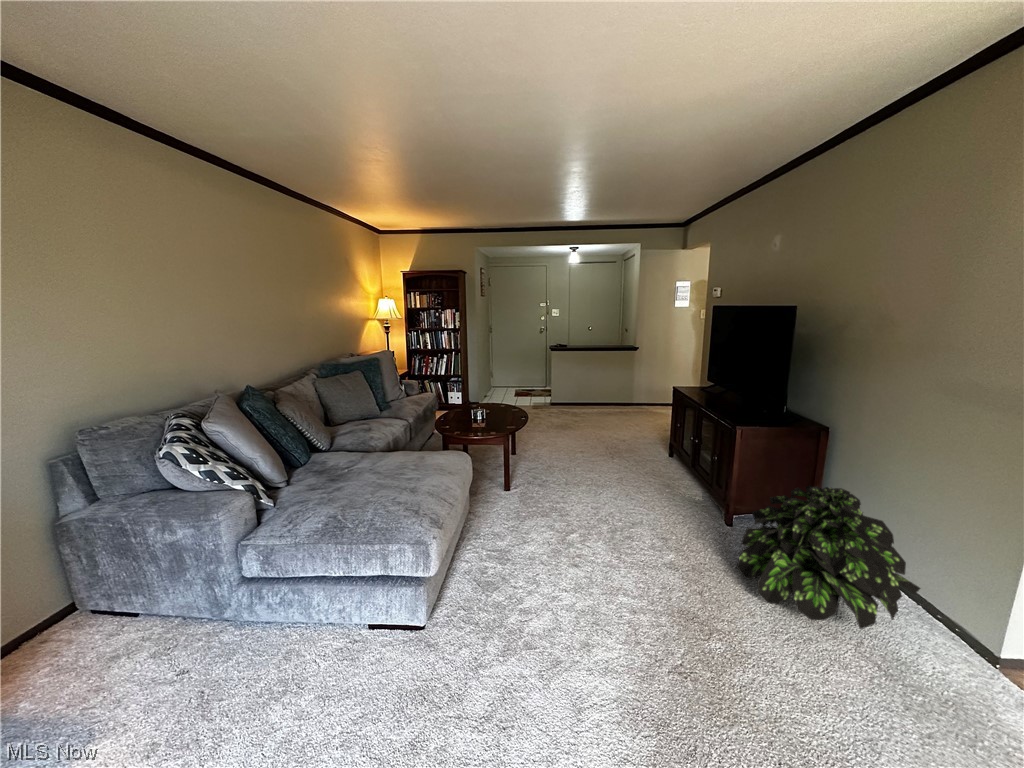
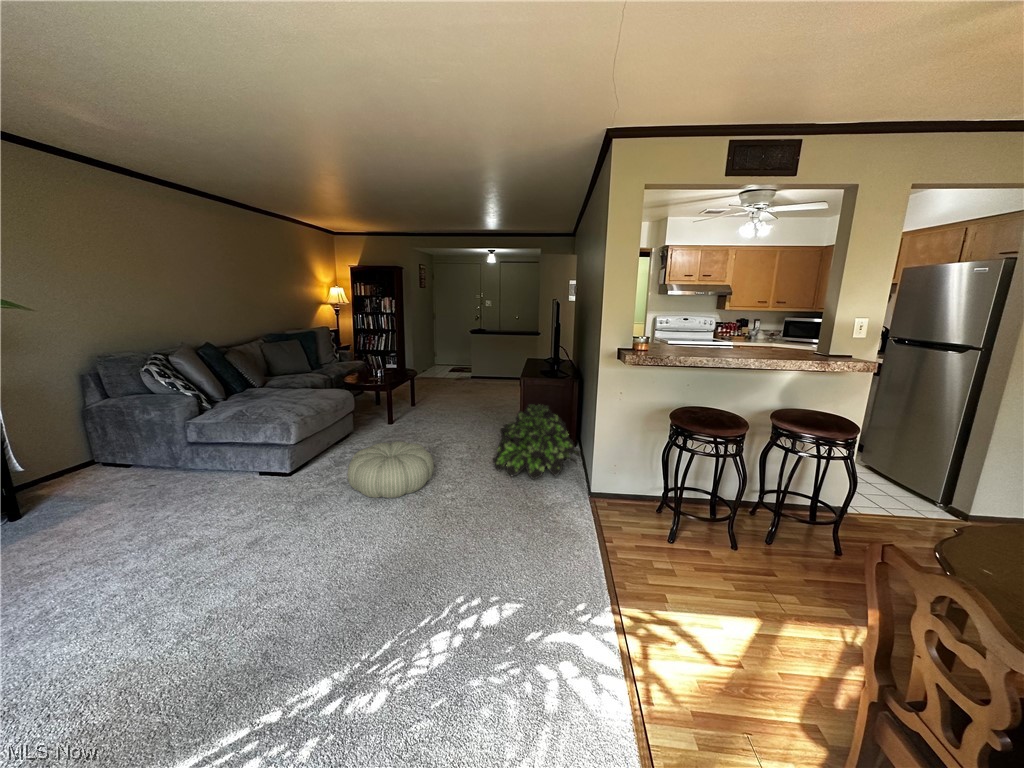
pouf: none [543,558,697,699] -> present [347,441,434,498]

